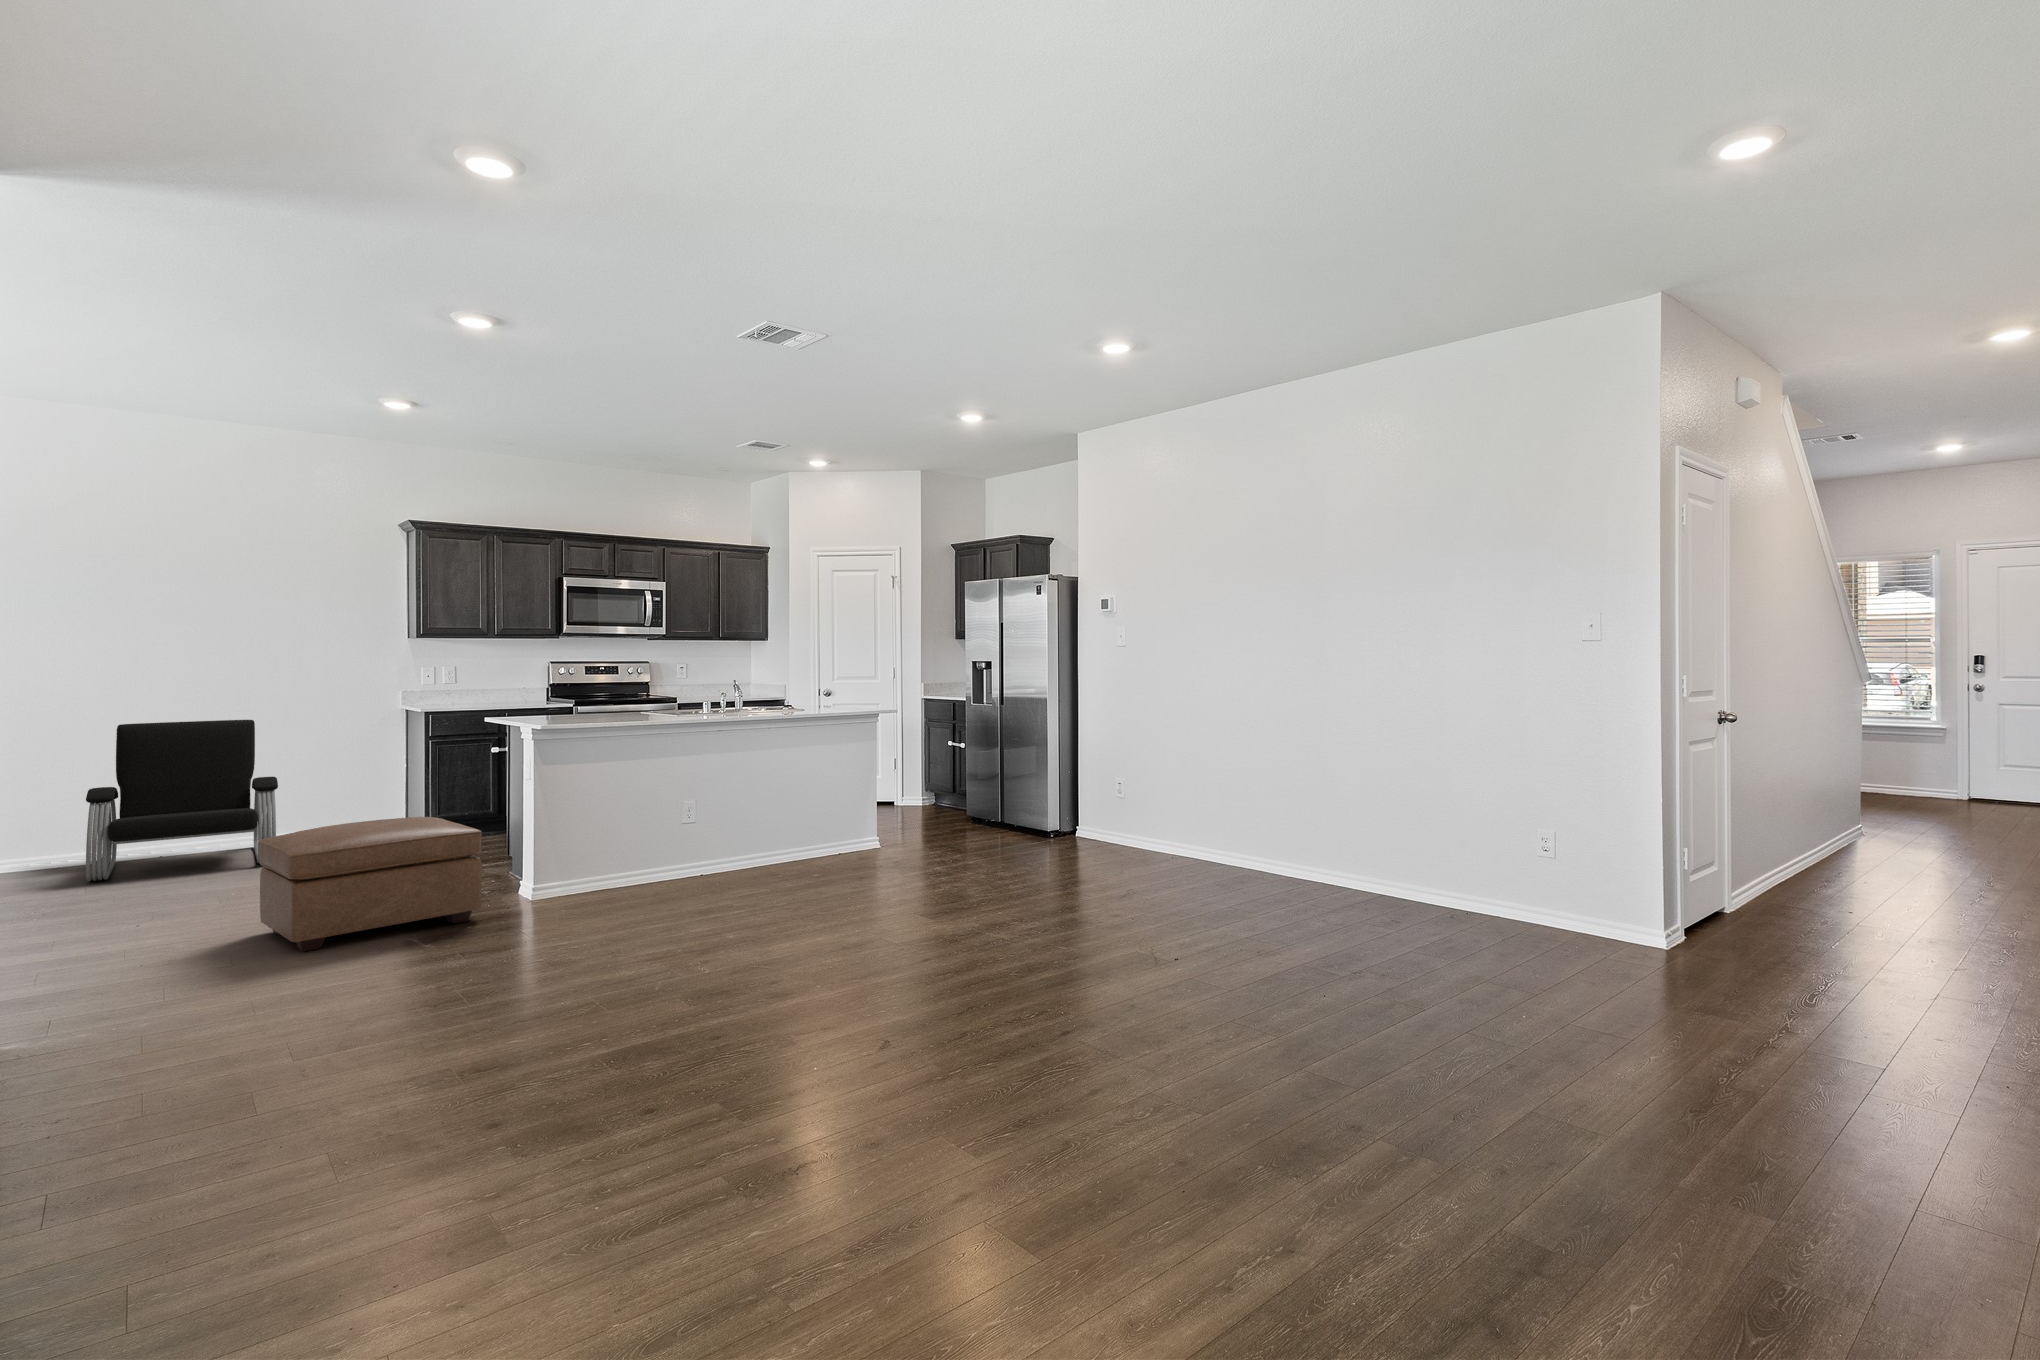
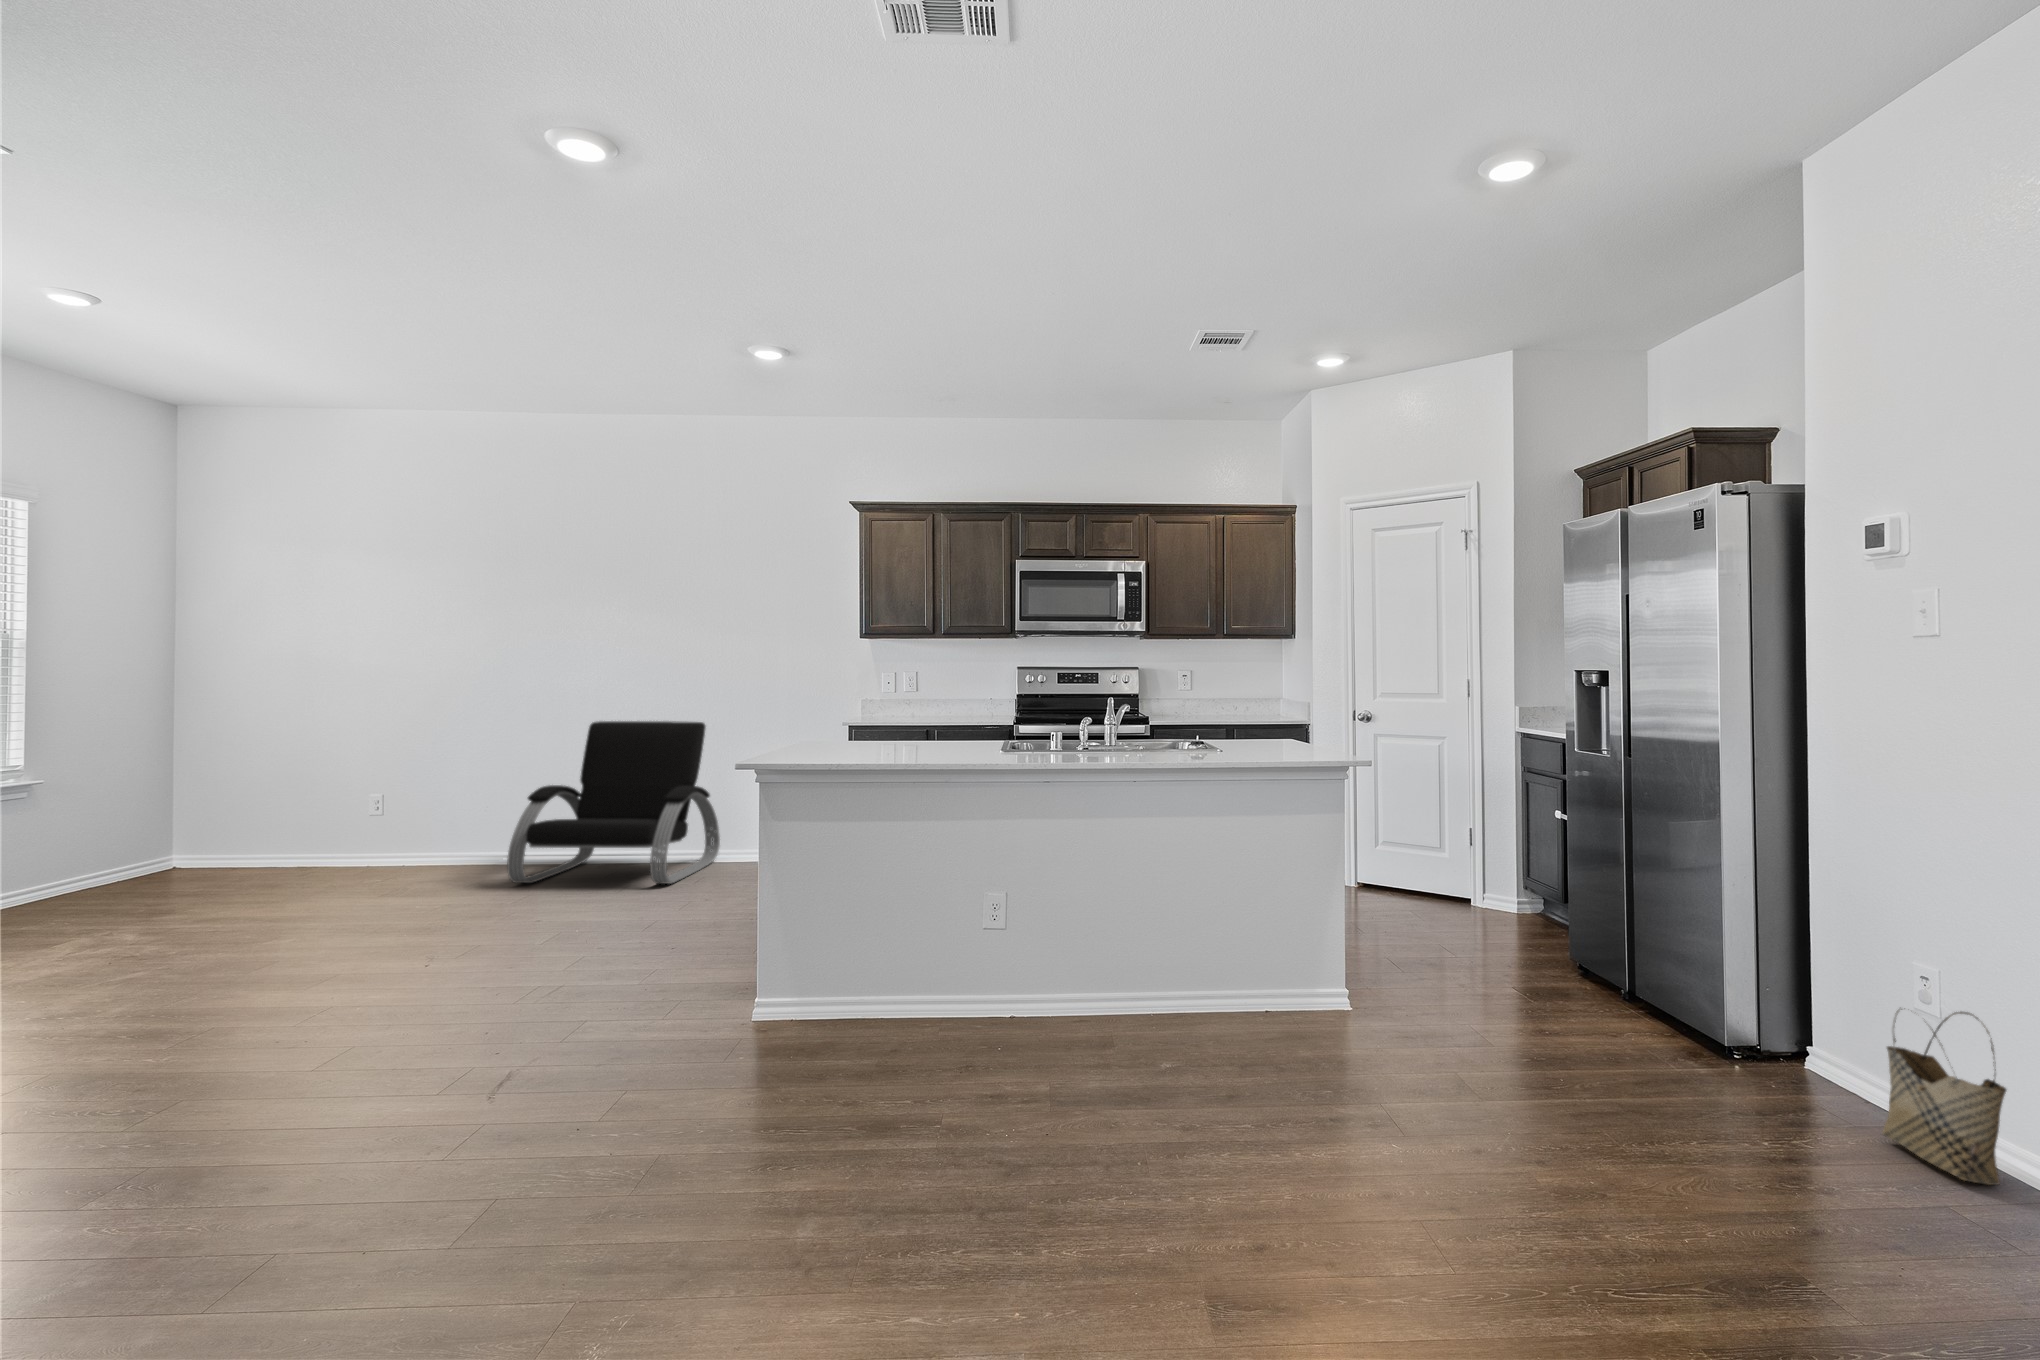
woven basket: none [1106,792,1142,851] -> present [1882,1009,2006,1185]
ottoman: present [259,817,482,952] -> none [322,871,643,1059]

